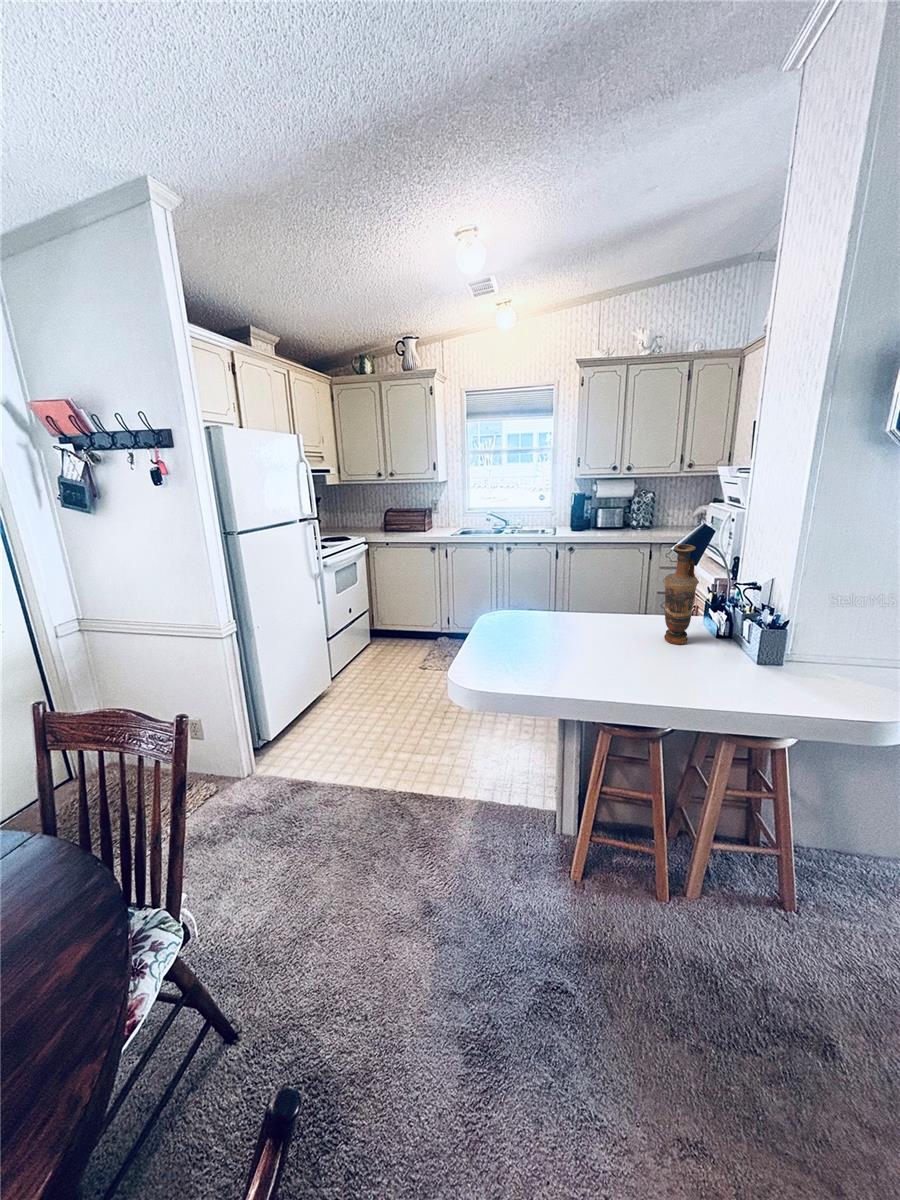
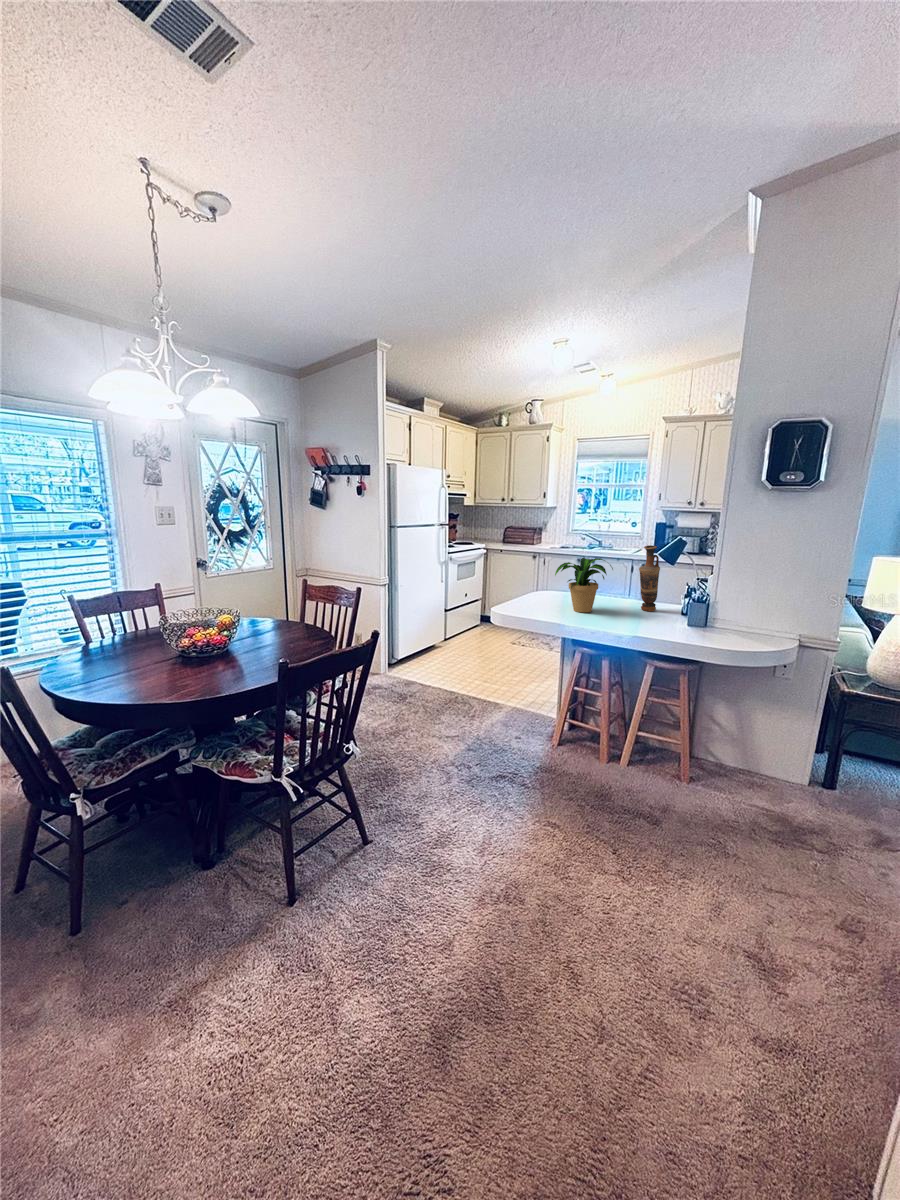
potted plant: none [551,574,644,669] -> present [555,558,613,612]

